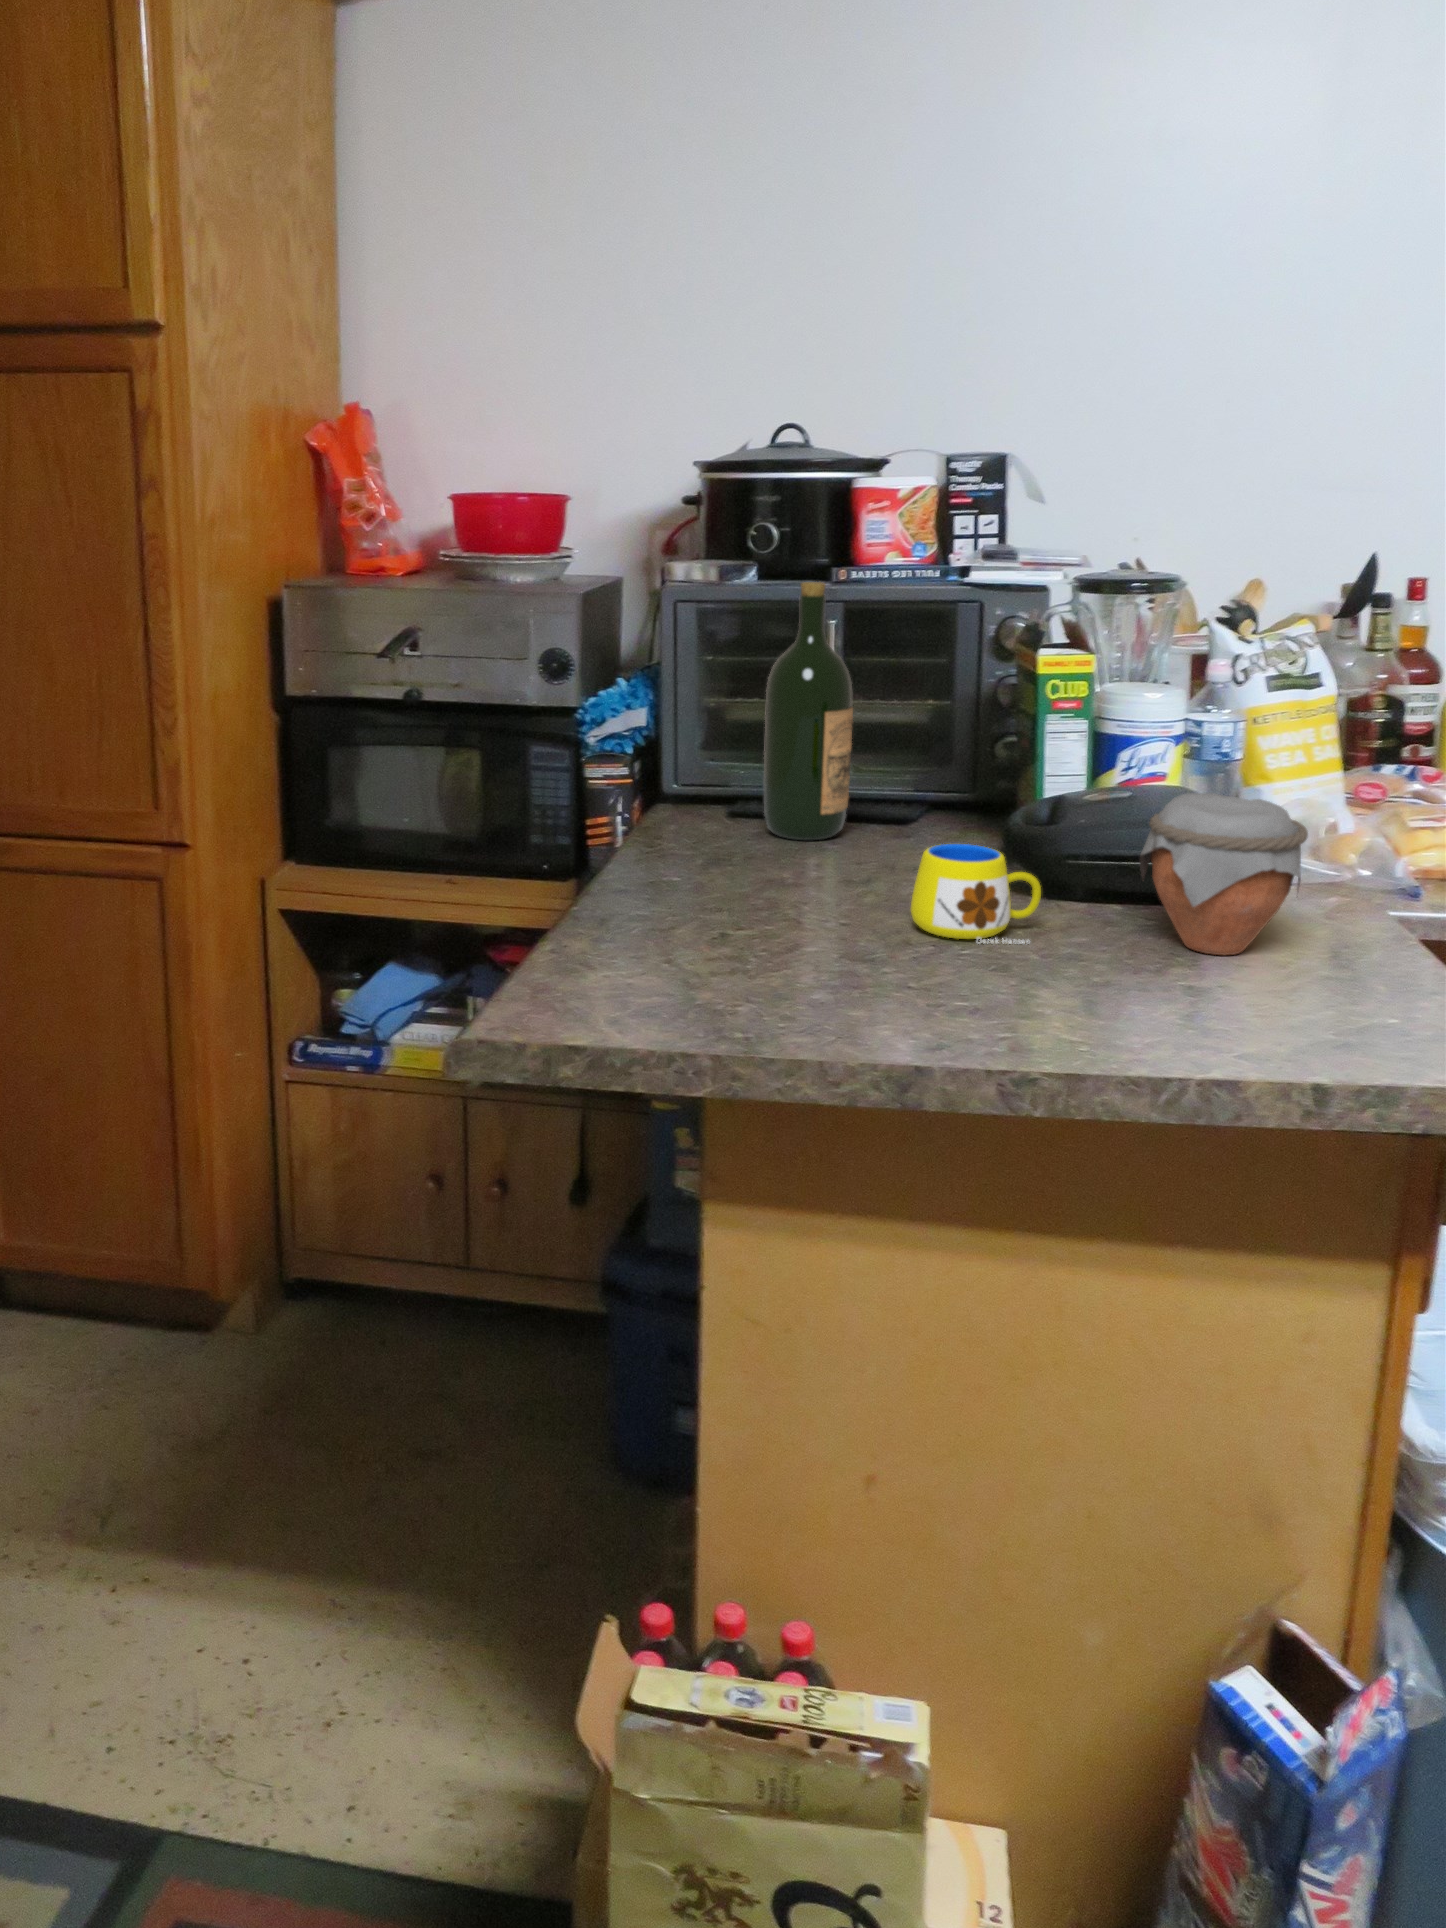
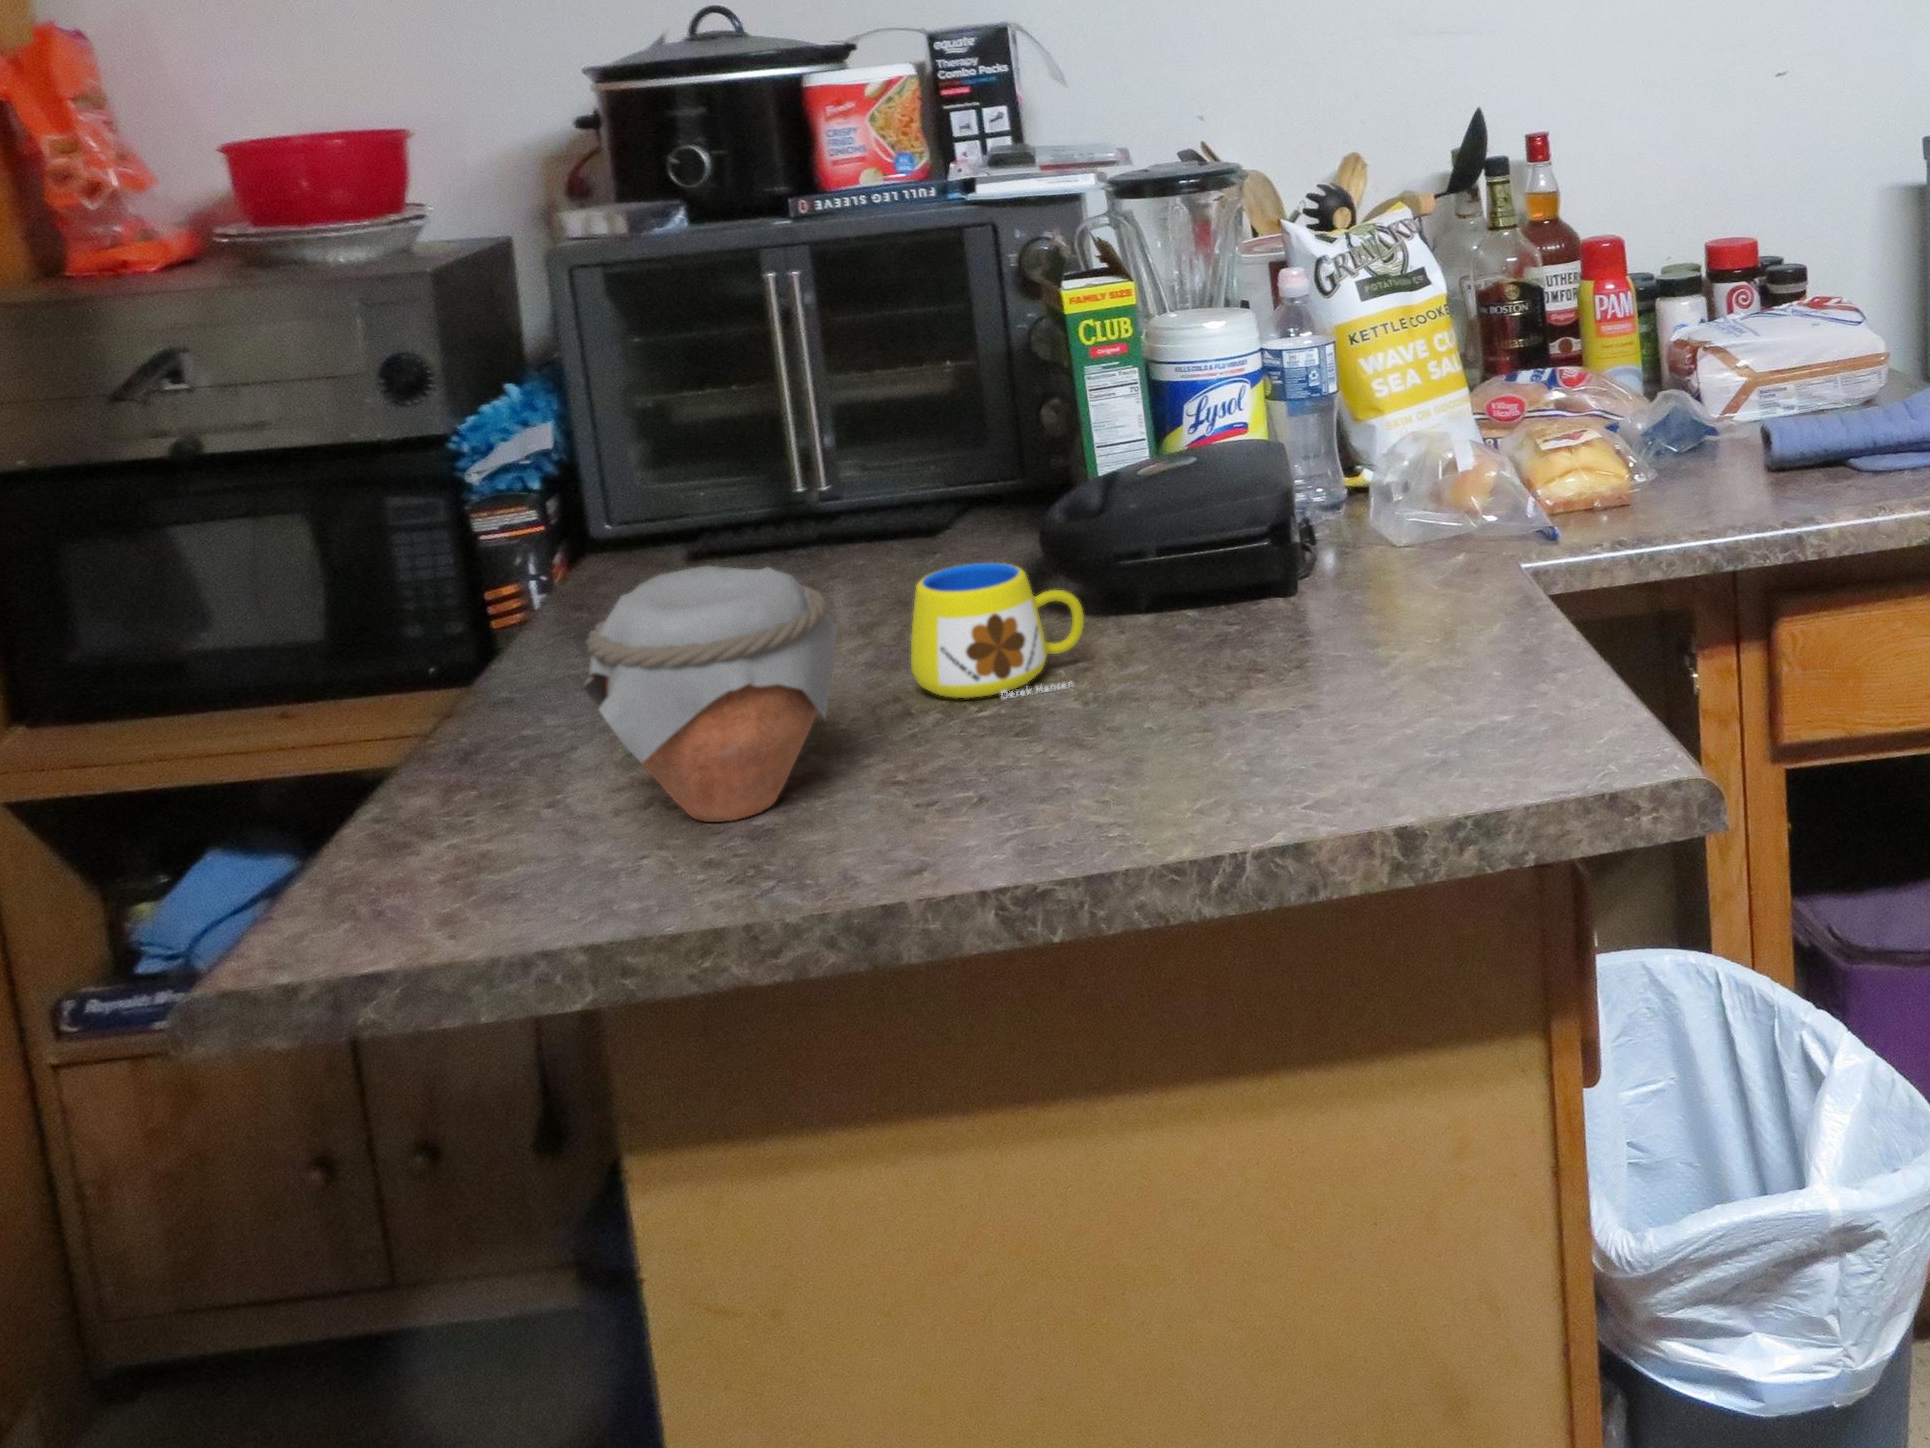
wine bottle: present [764,582,853,840] -> none [709,222,849,582]
jar: present [1140,792,1308,955] -> present [583,566,837,822]

